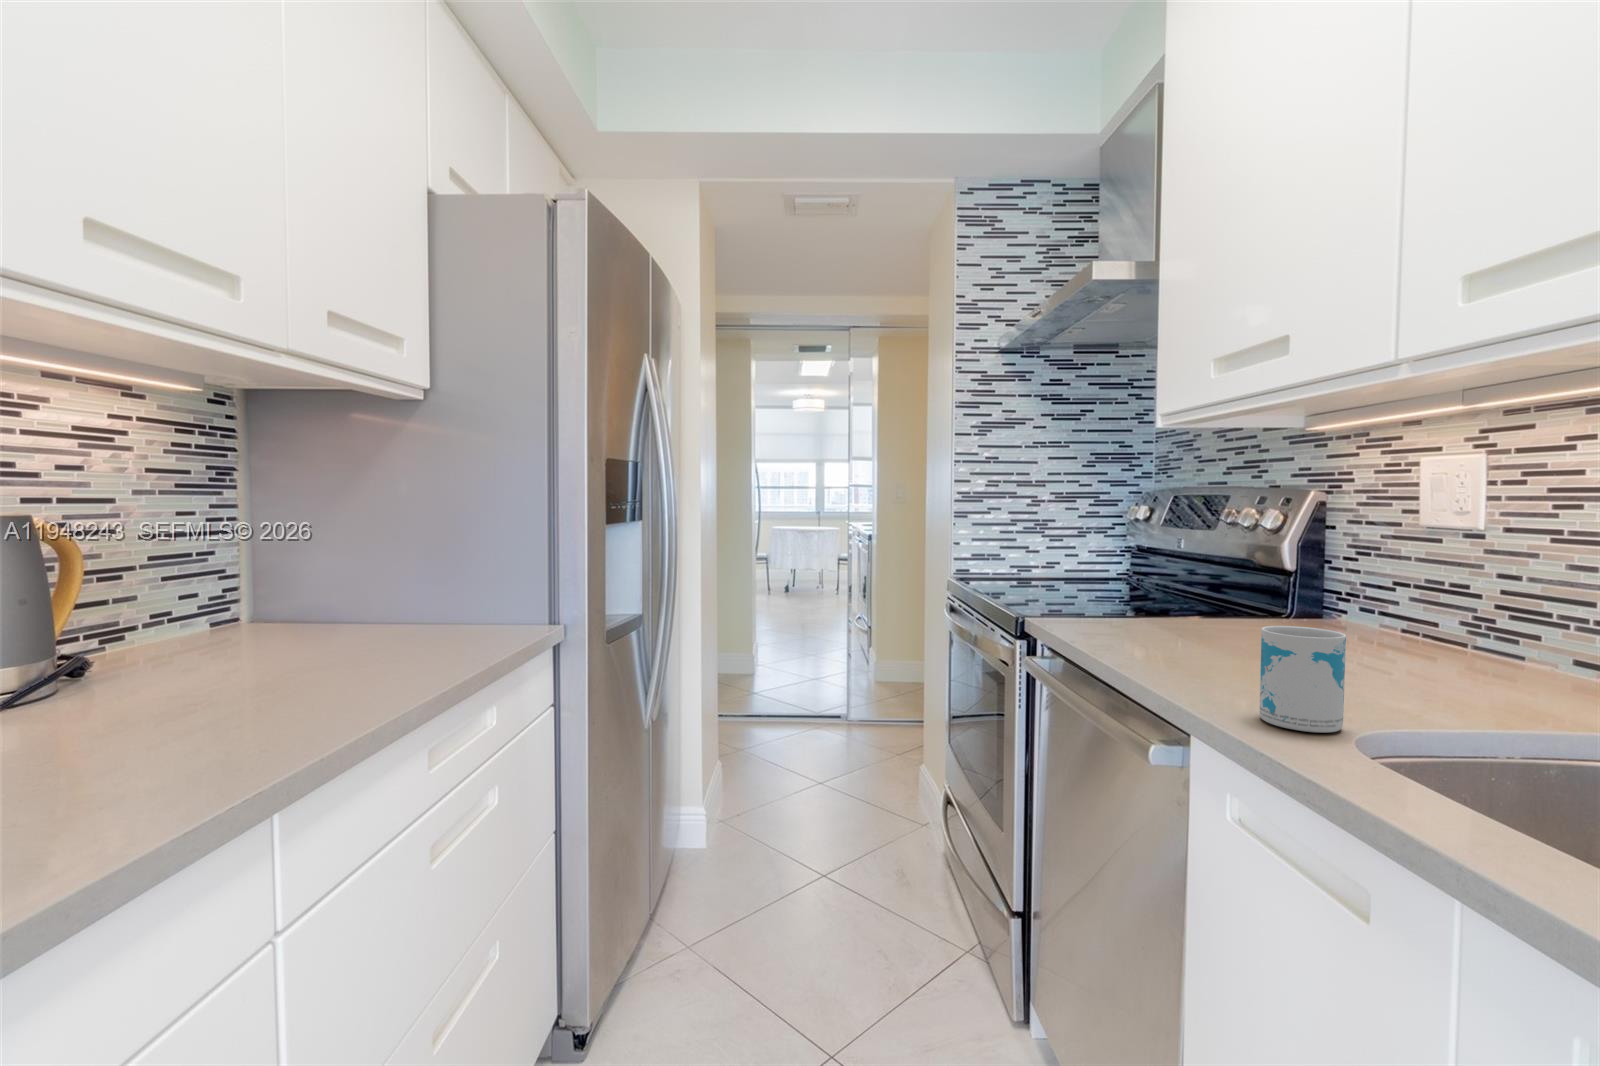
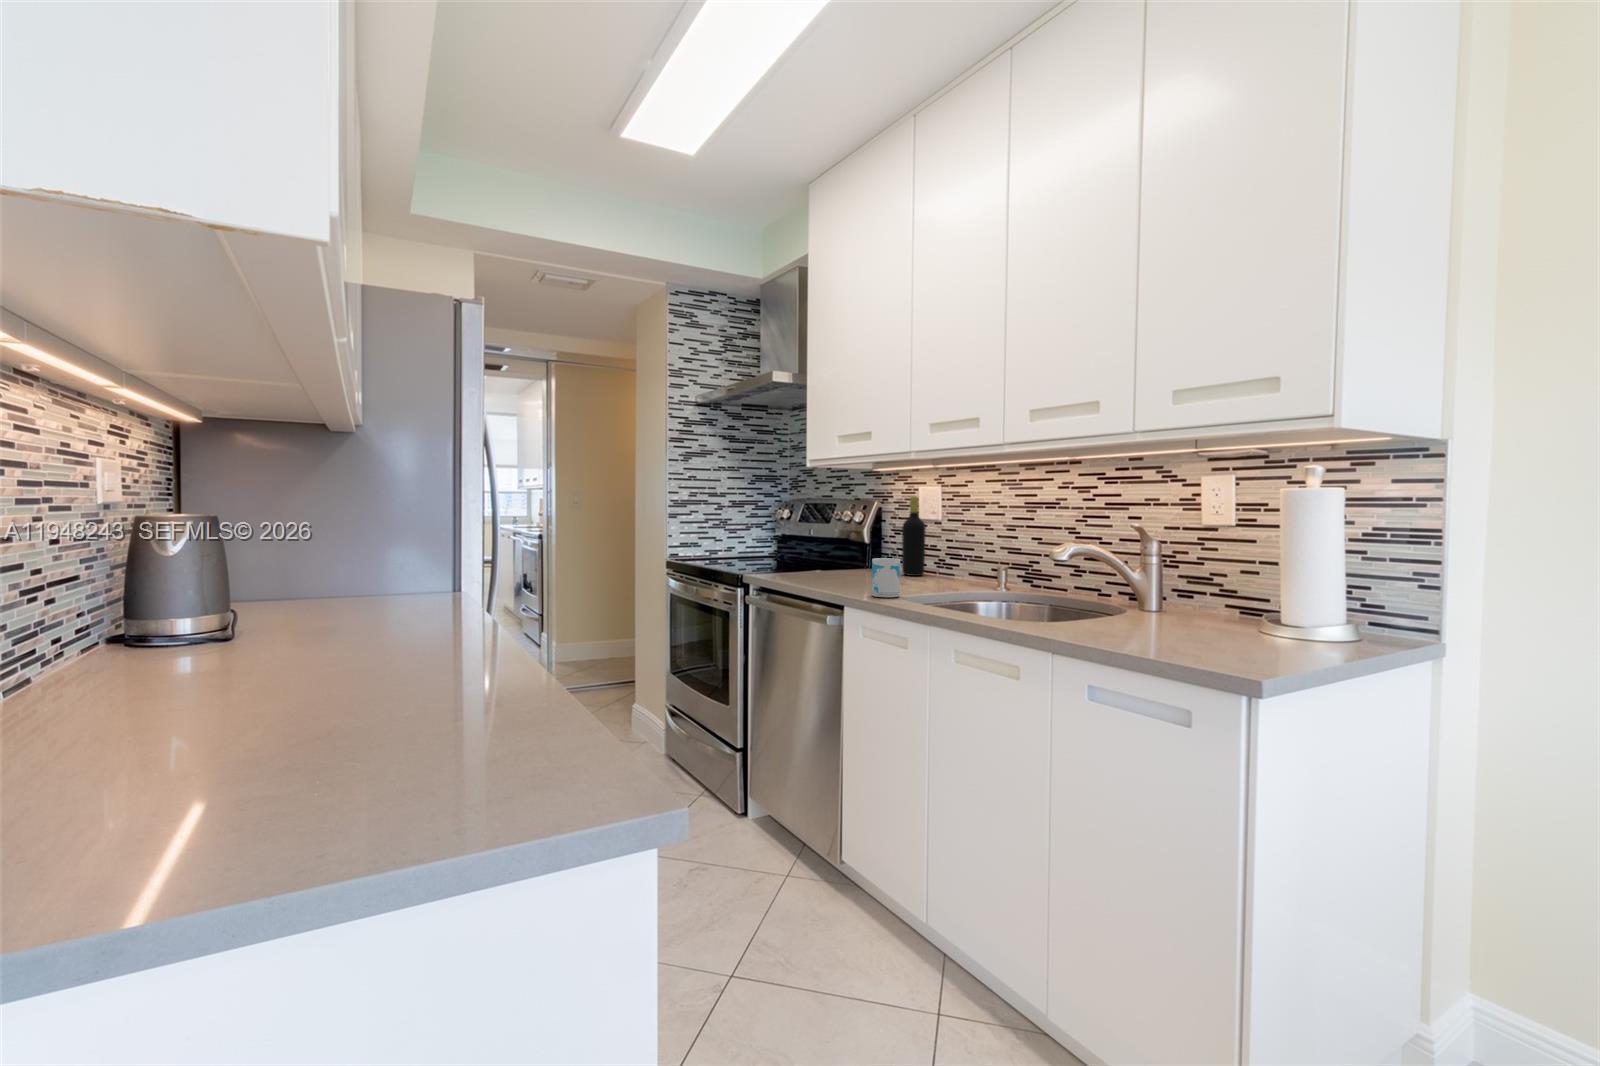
bottle: none [1372,477,1437,647] -> present [902,496,926,576]

